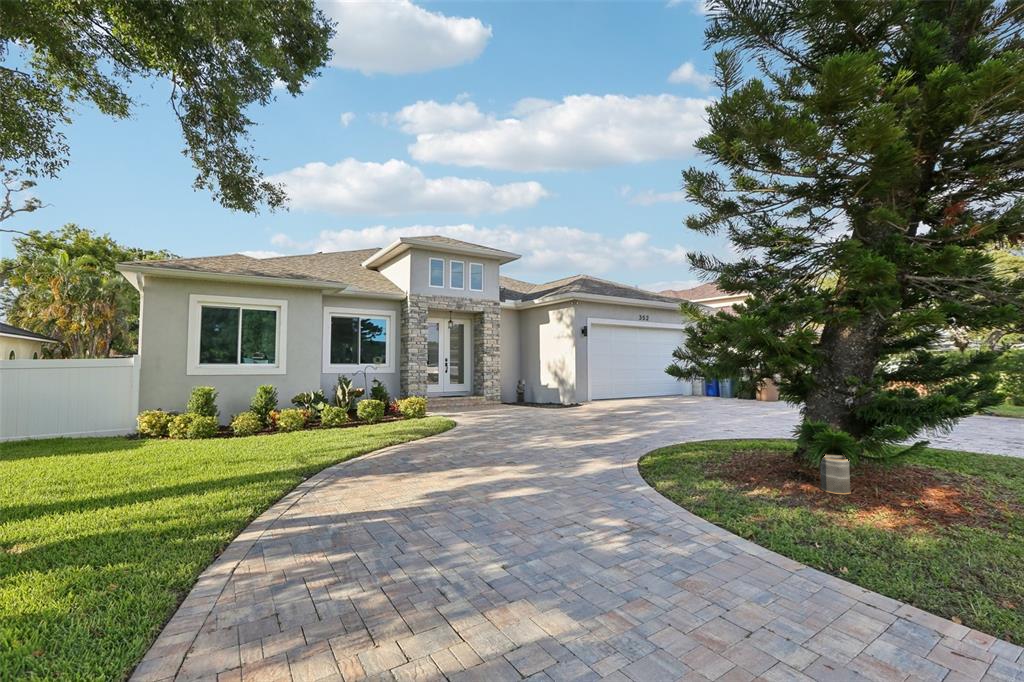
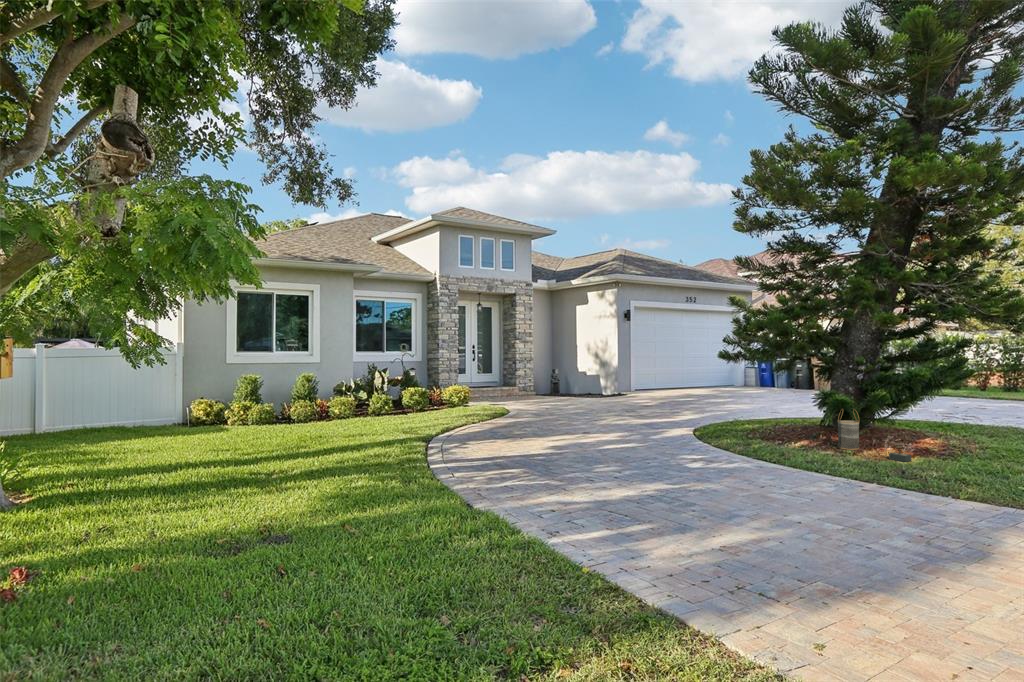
decorative plant: none [893,483,943,523] -> present [885,436,913,462]

